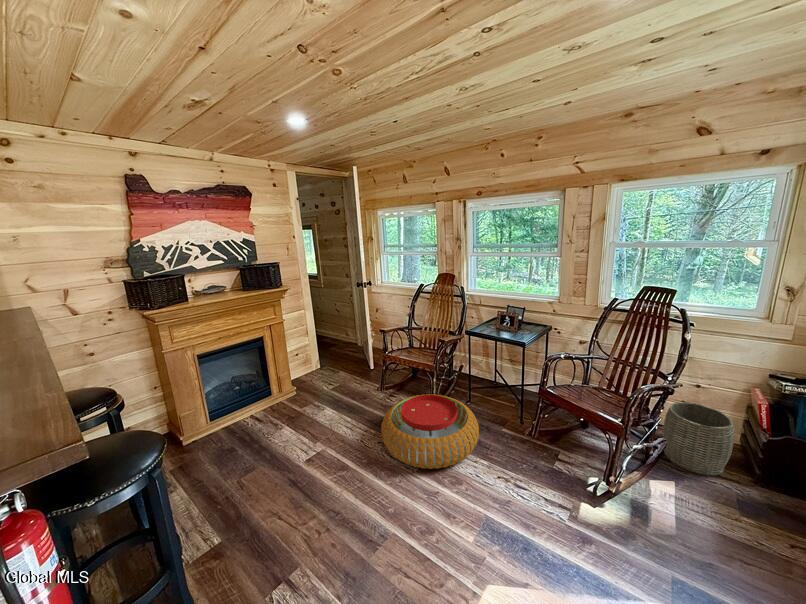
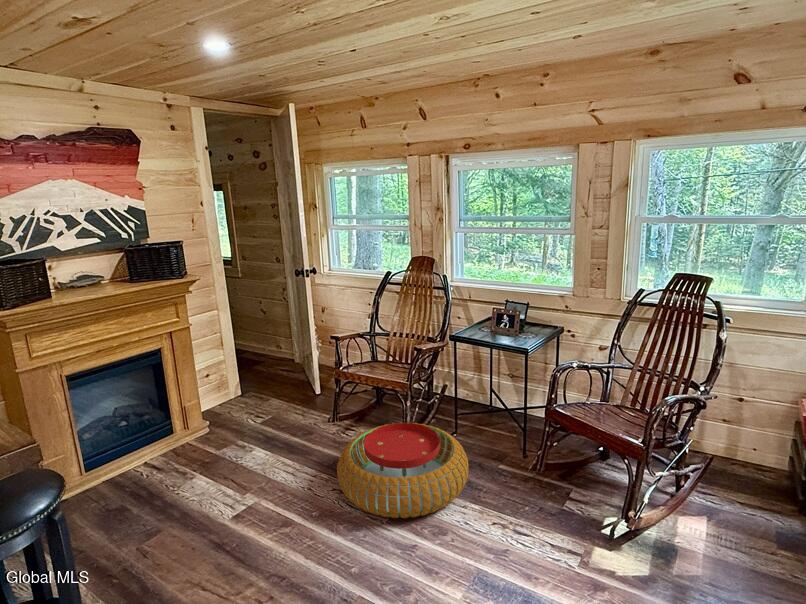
woven basket: present [663,402,734,476] -> none [697,419,775,507]

